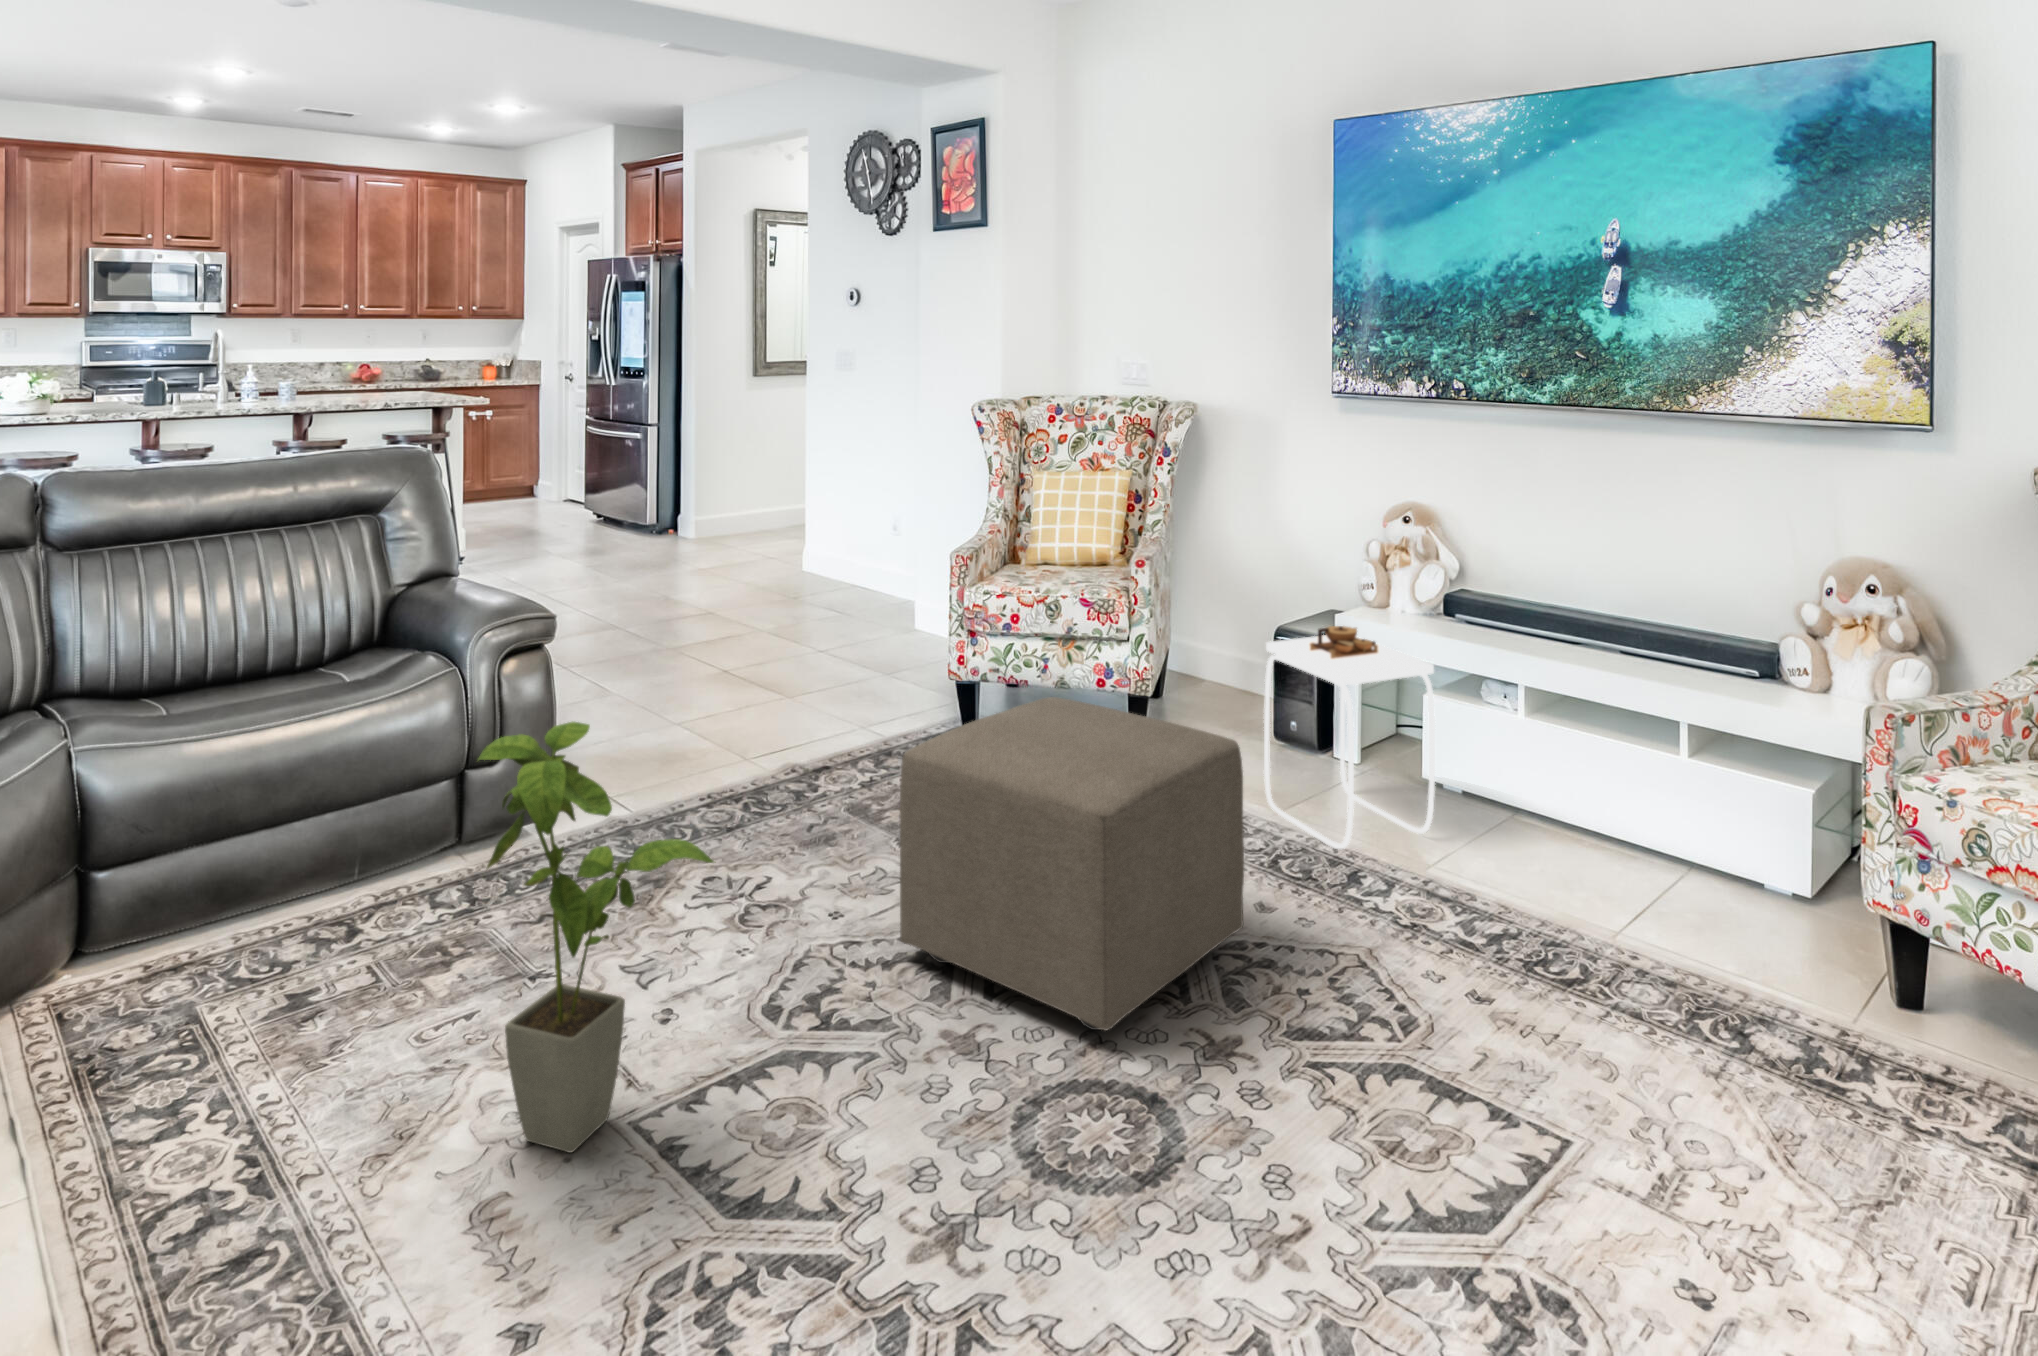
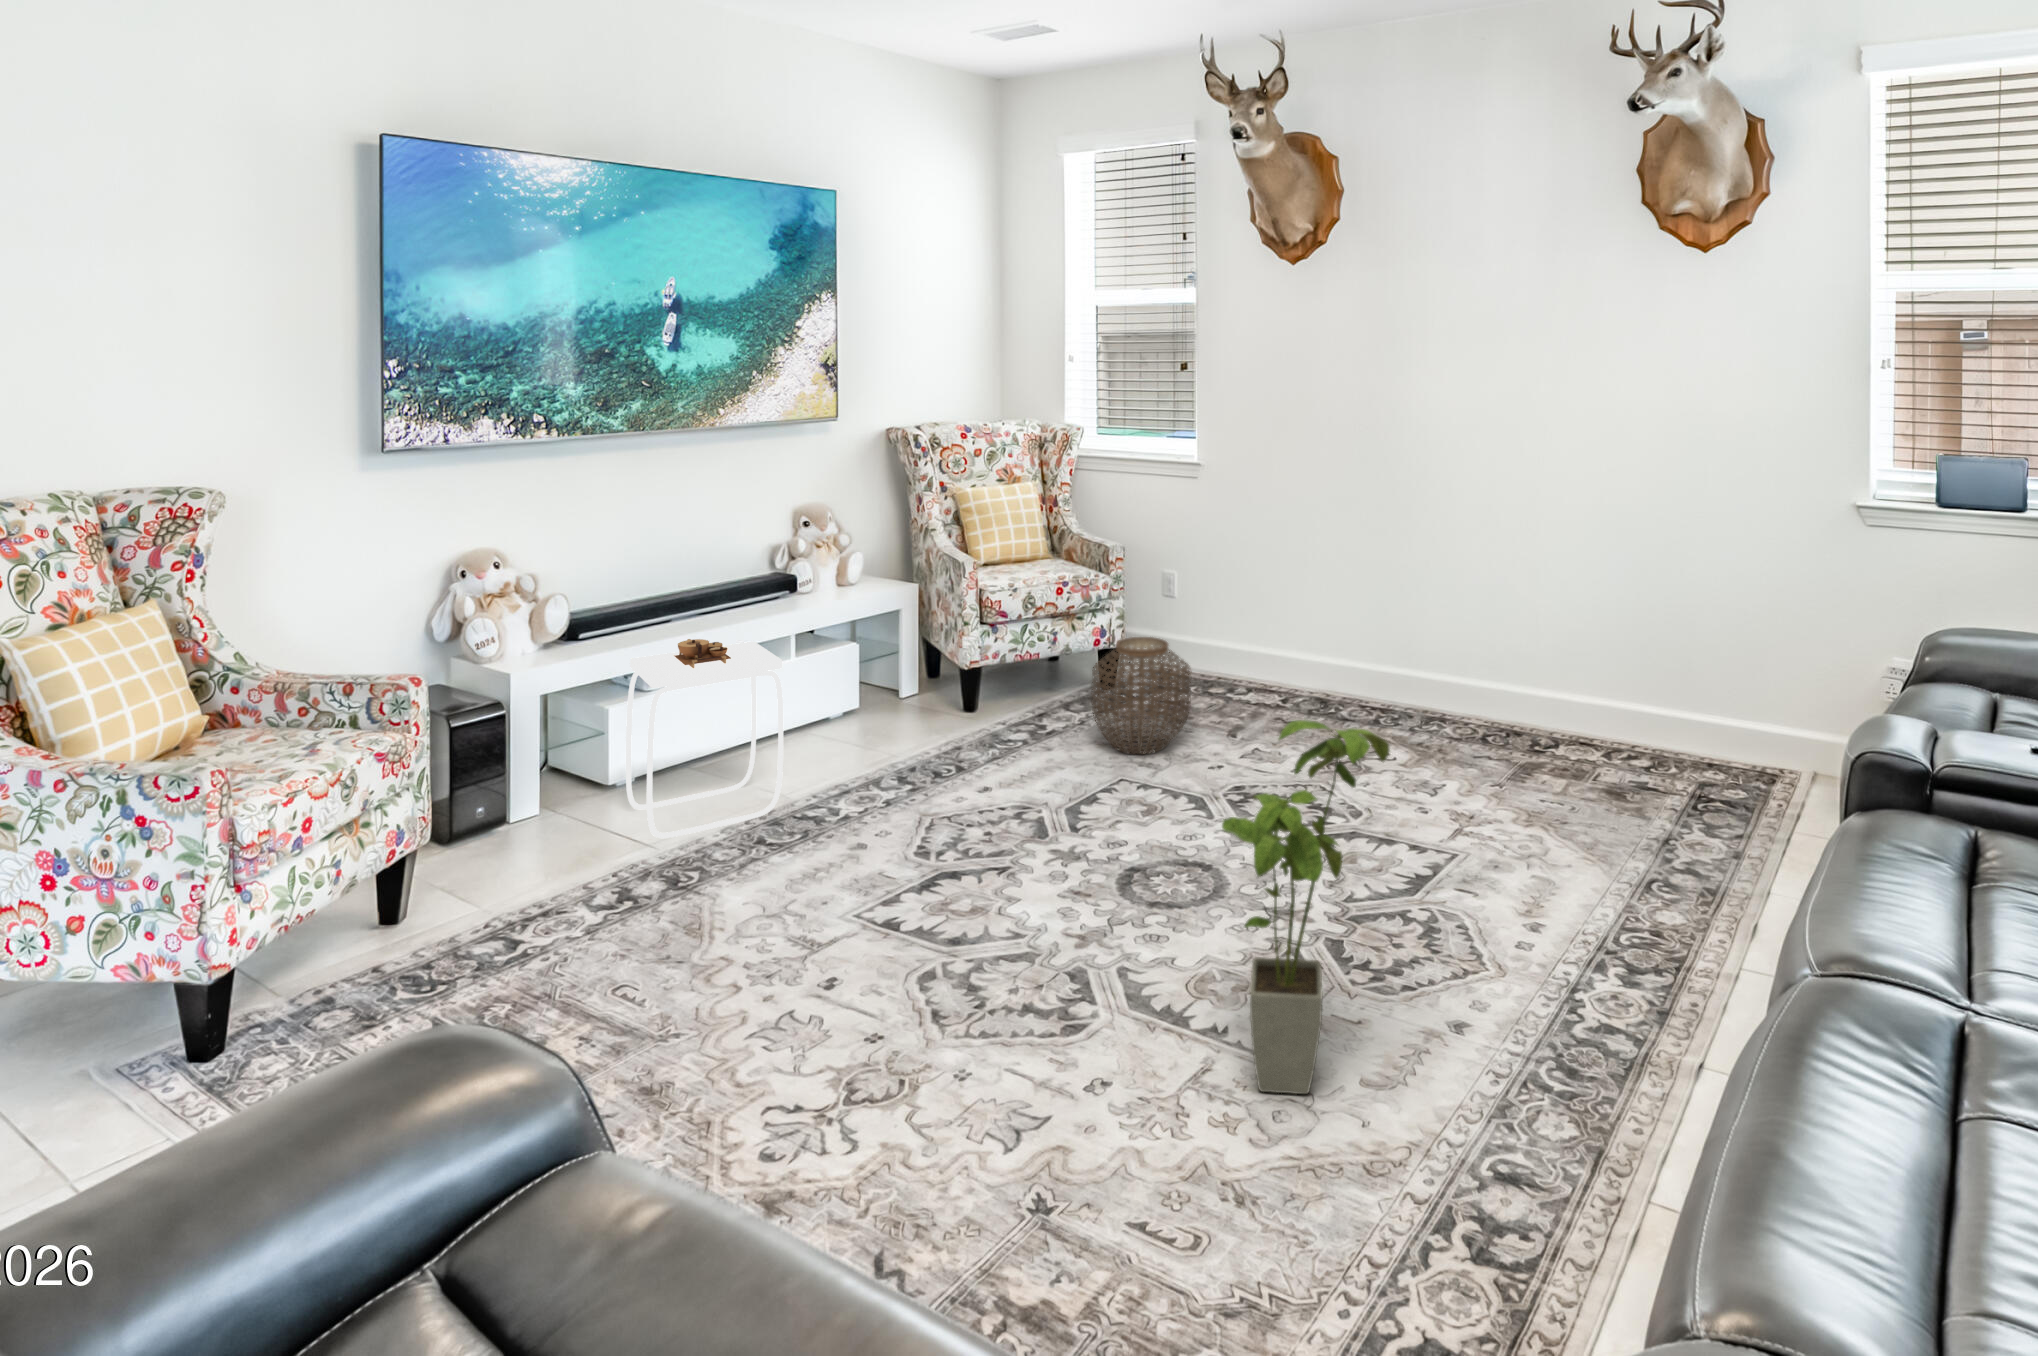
ottoman: present [900,697,1244,1031] -> none [796,693,1095,962]
woven basket: none [1656,925,1927,1226] -> present [1091,637,1191,754]

